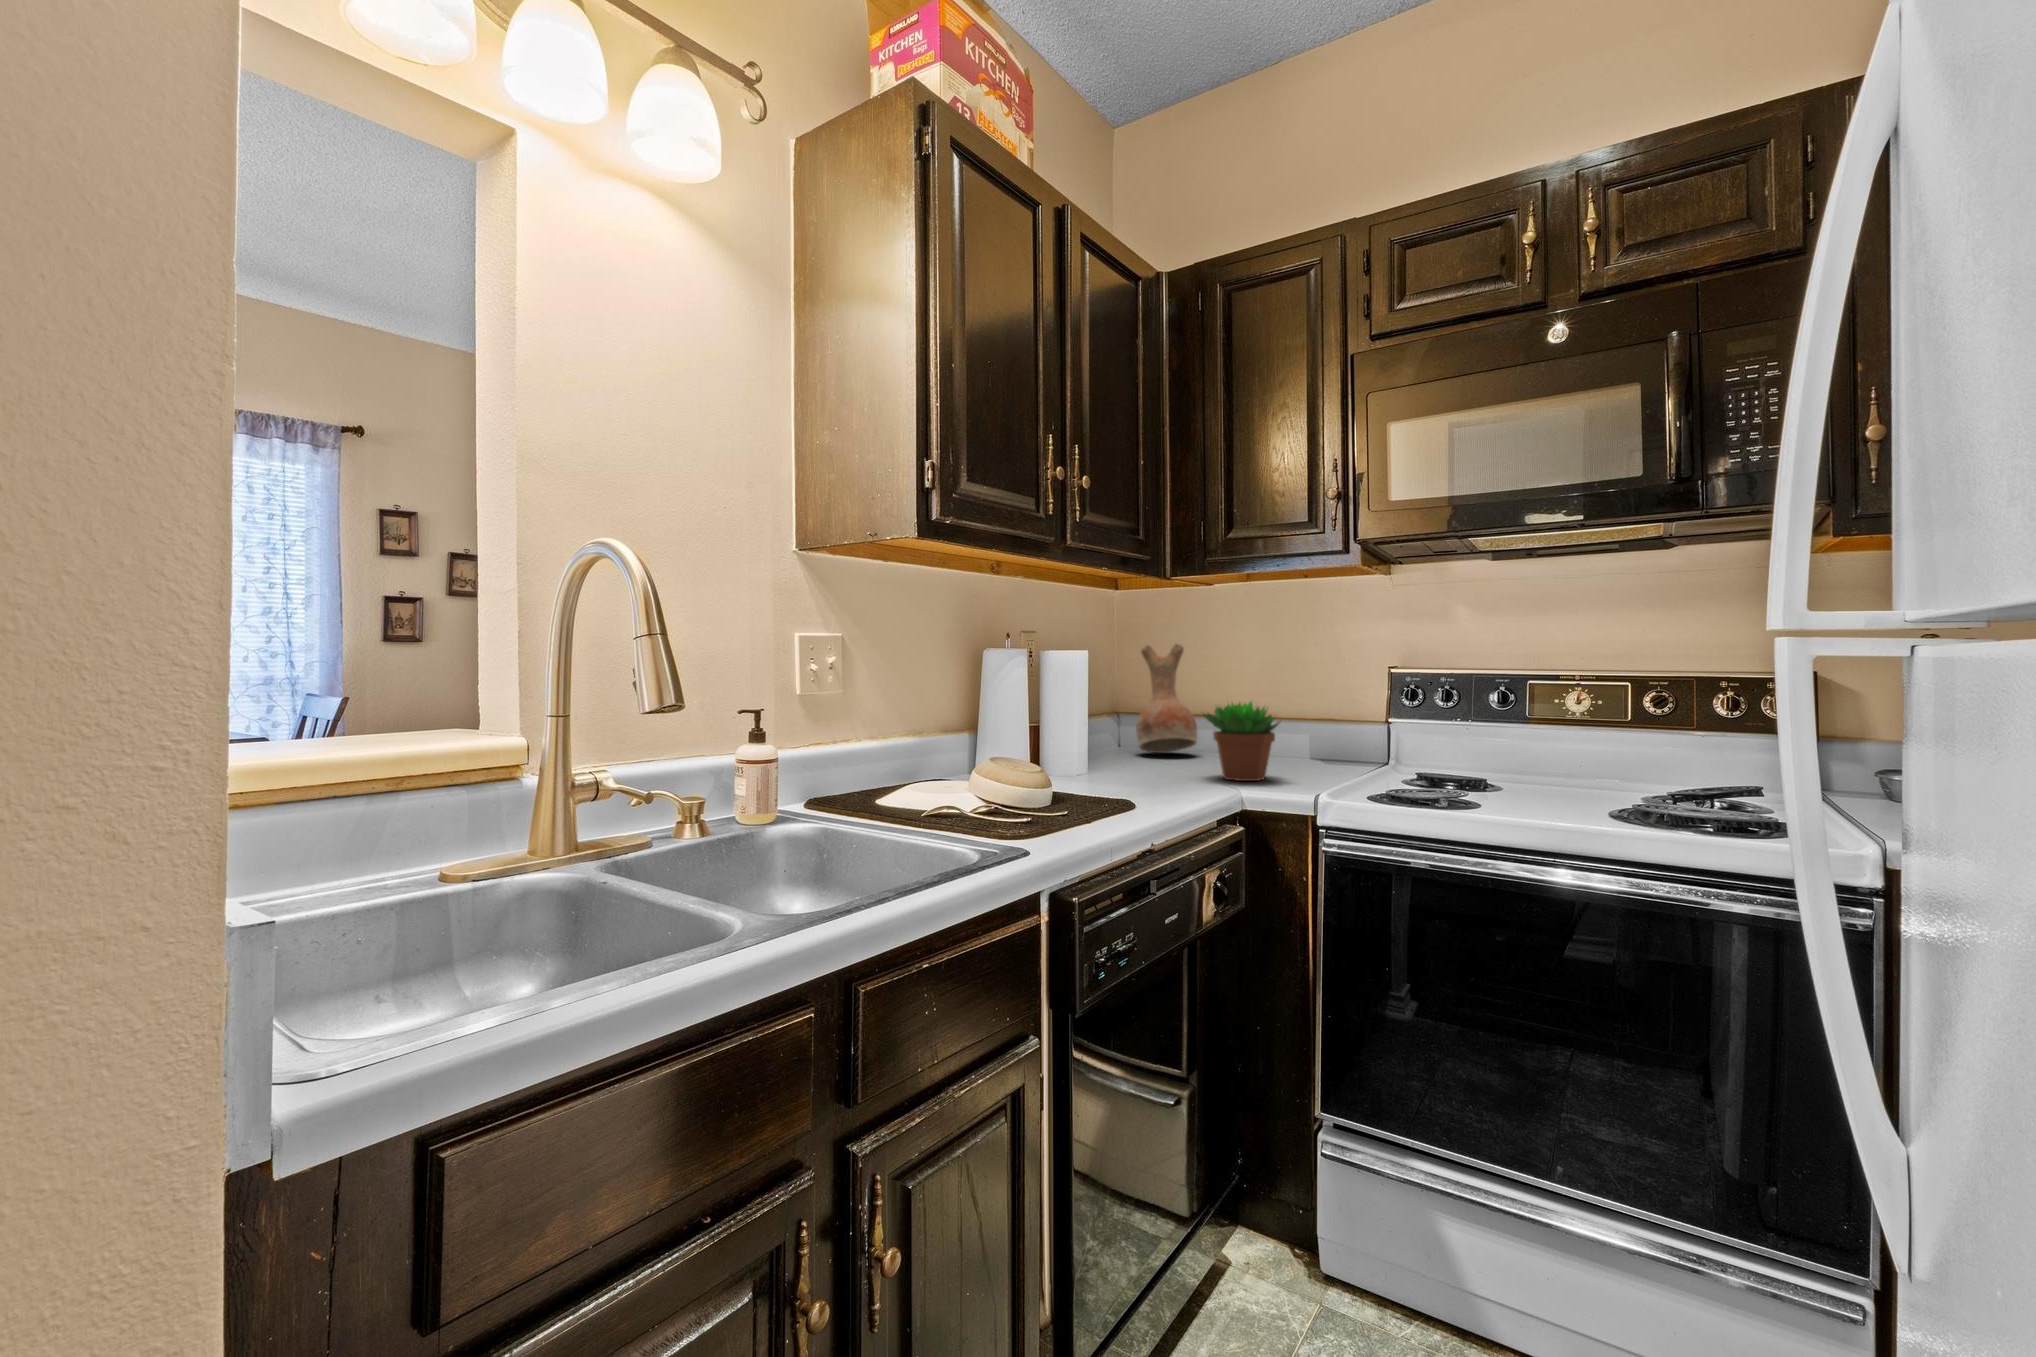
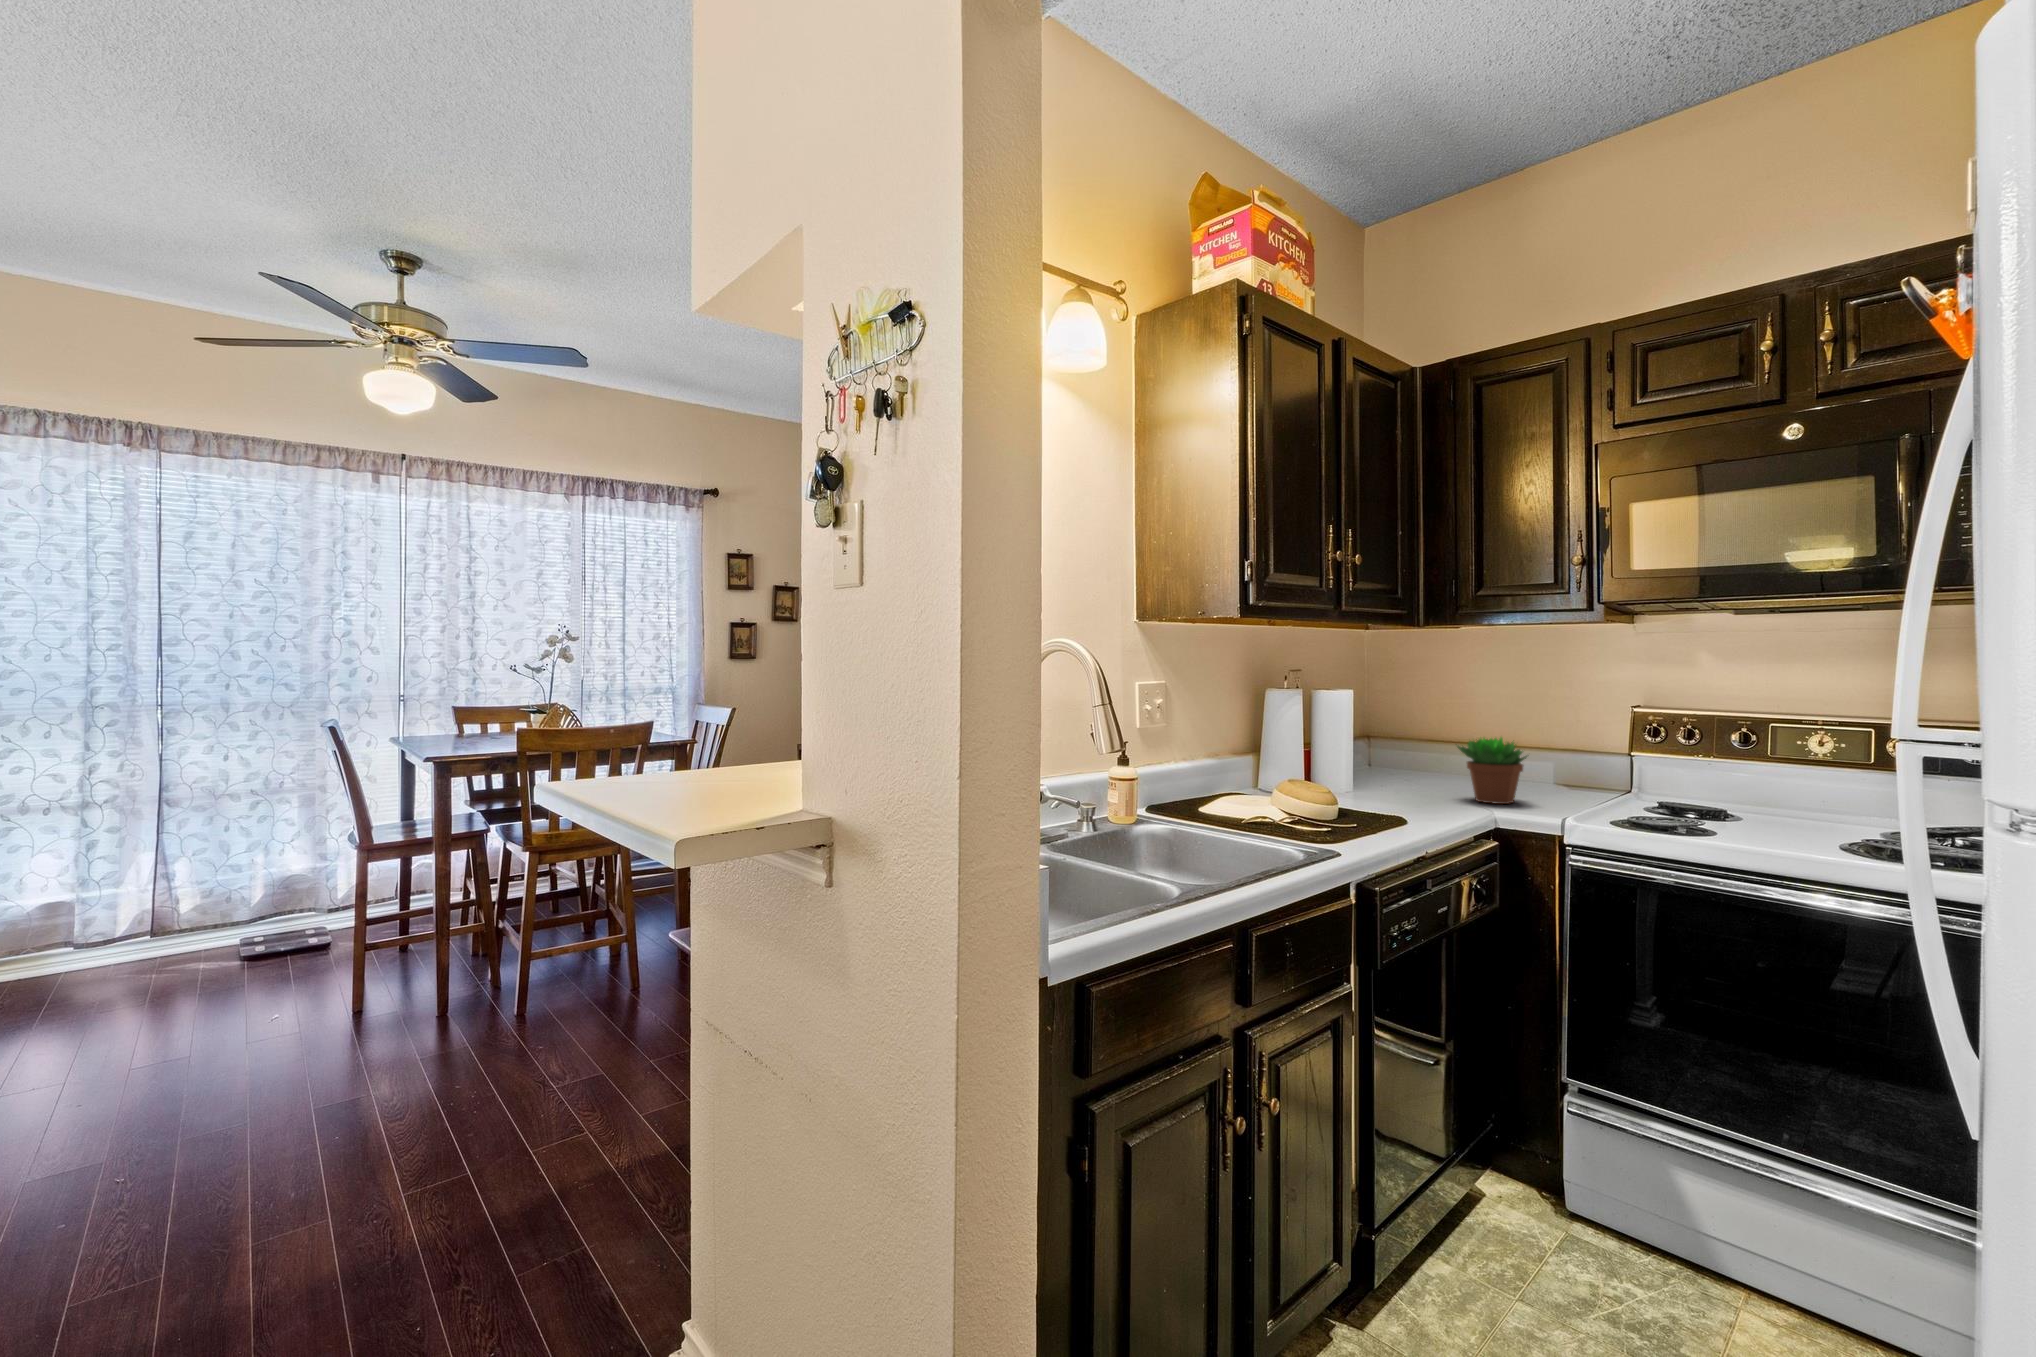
vase: present [1136,644,1197,753] -> none [1389,680,1446,774]

